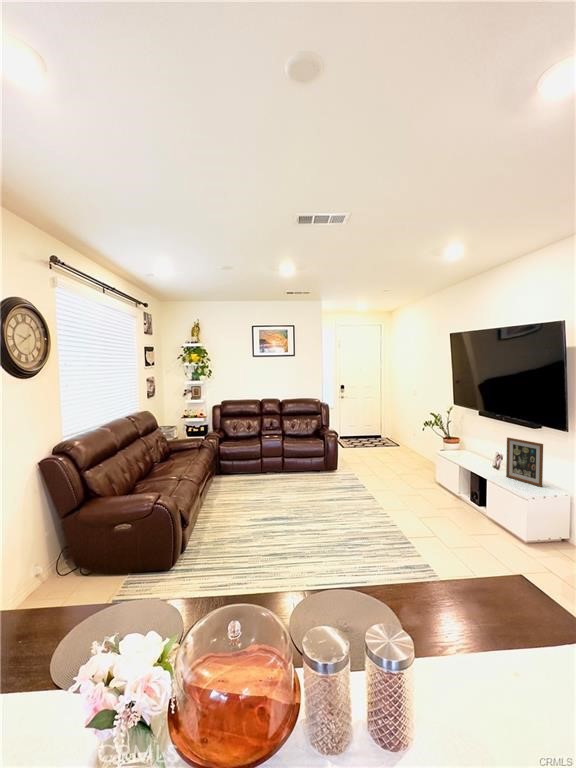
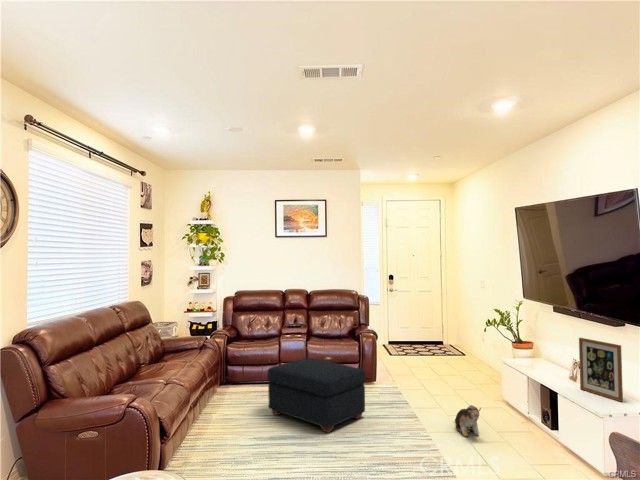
ottoman: none [257,455,335,514] -> present [268,358,365,432]
plush toy: none [405,490,429,514] -> present [455,405,481,436]

